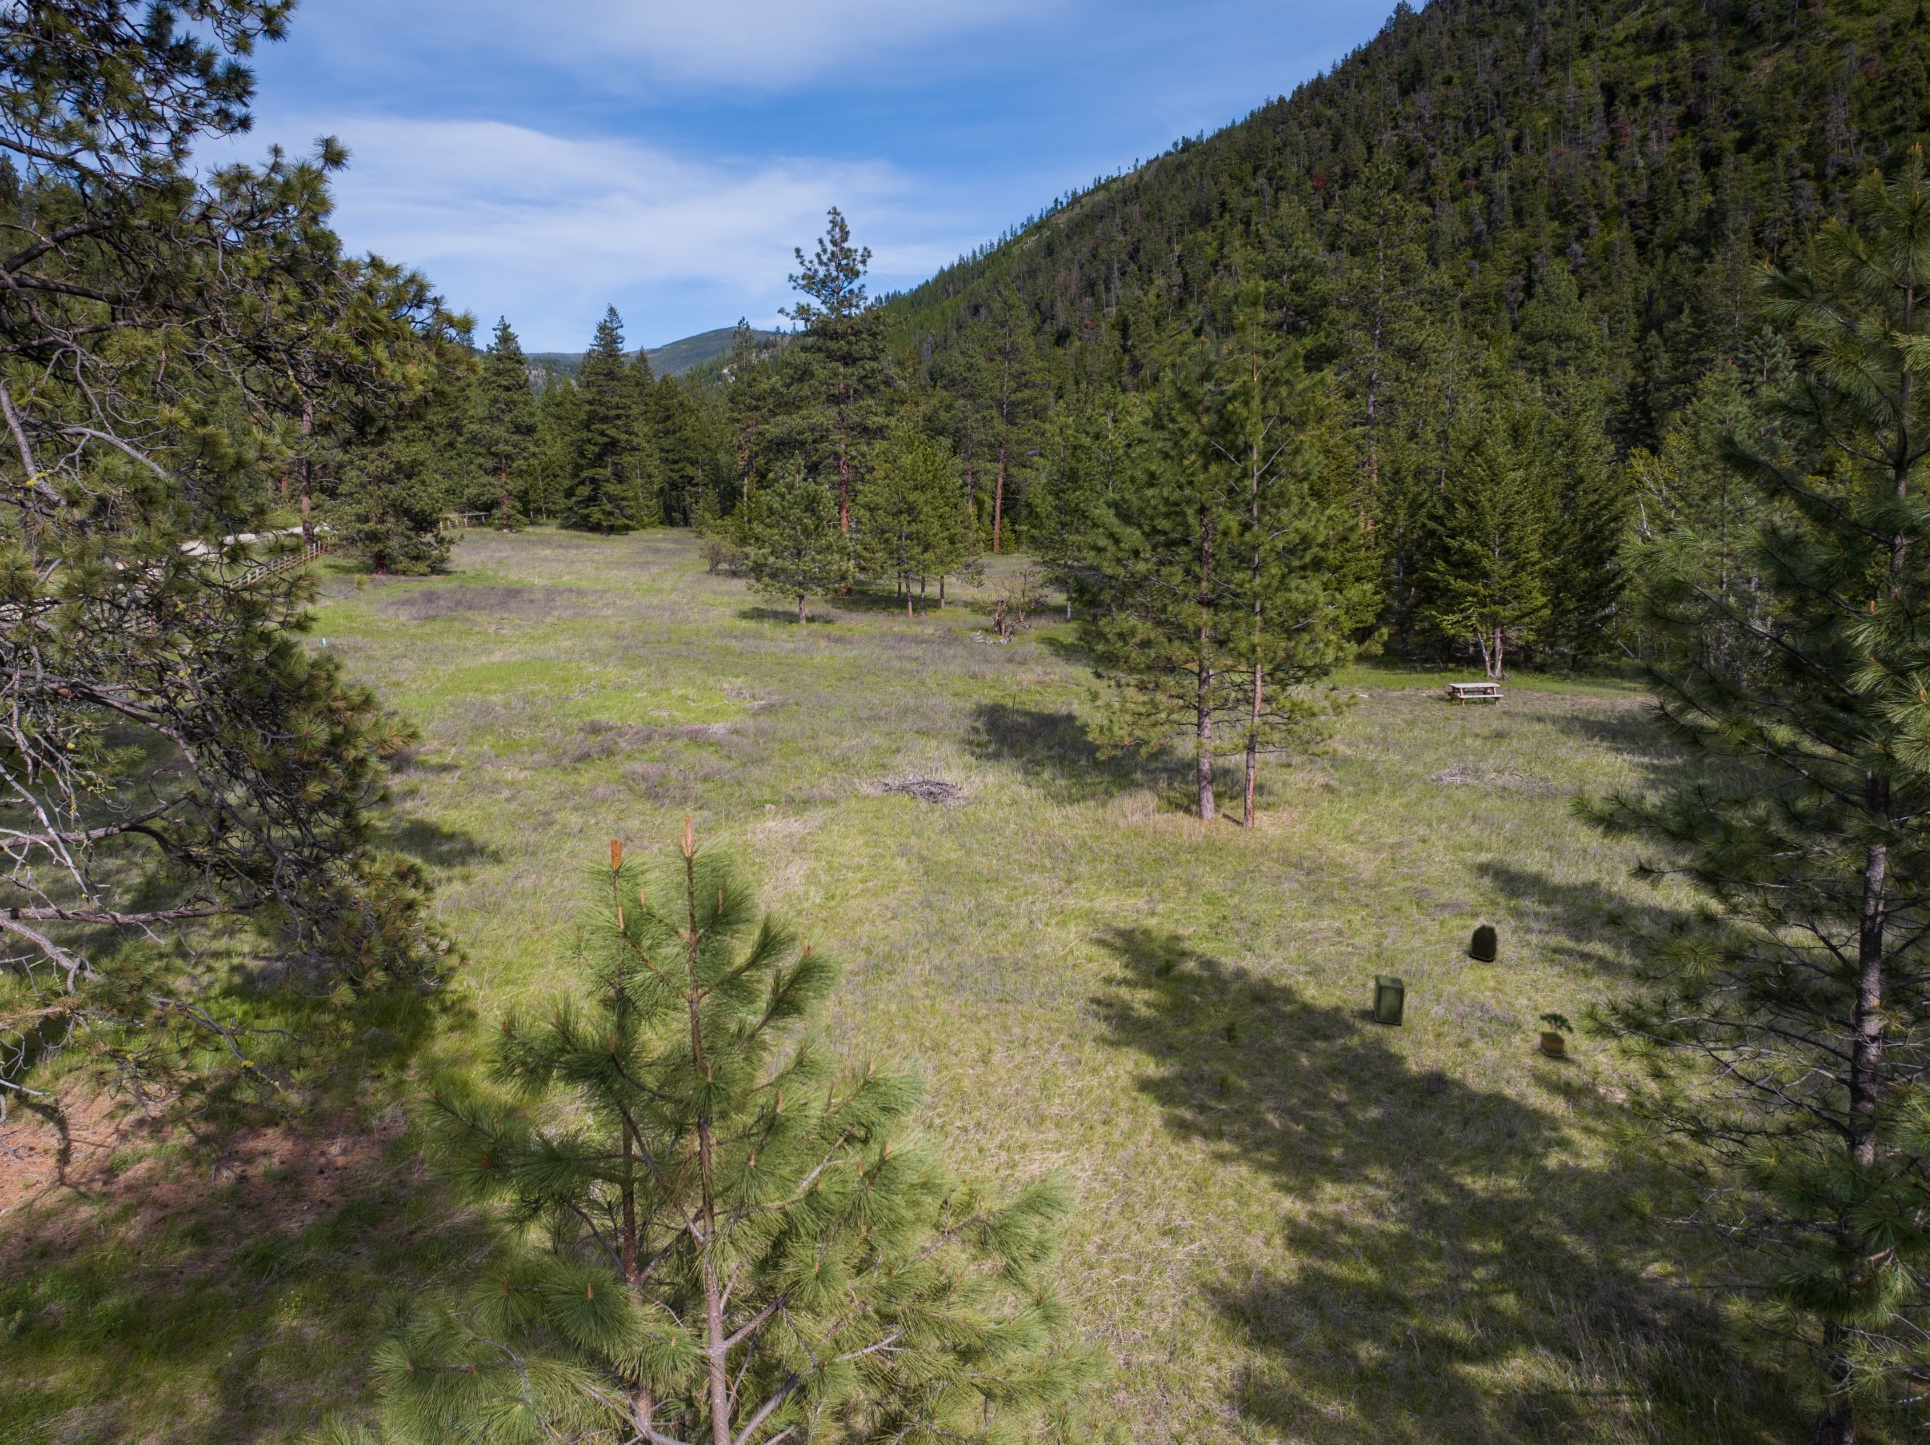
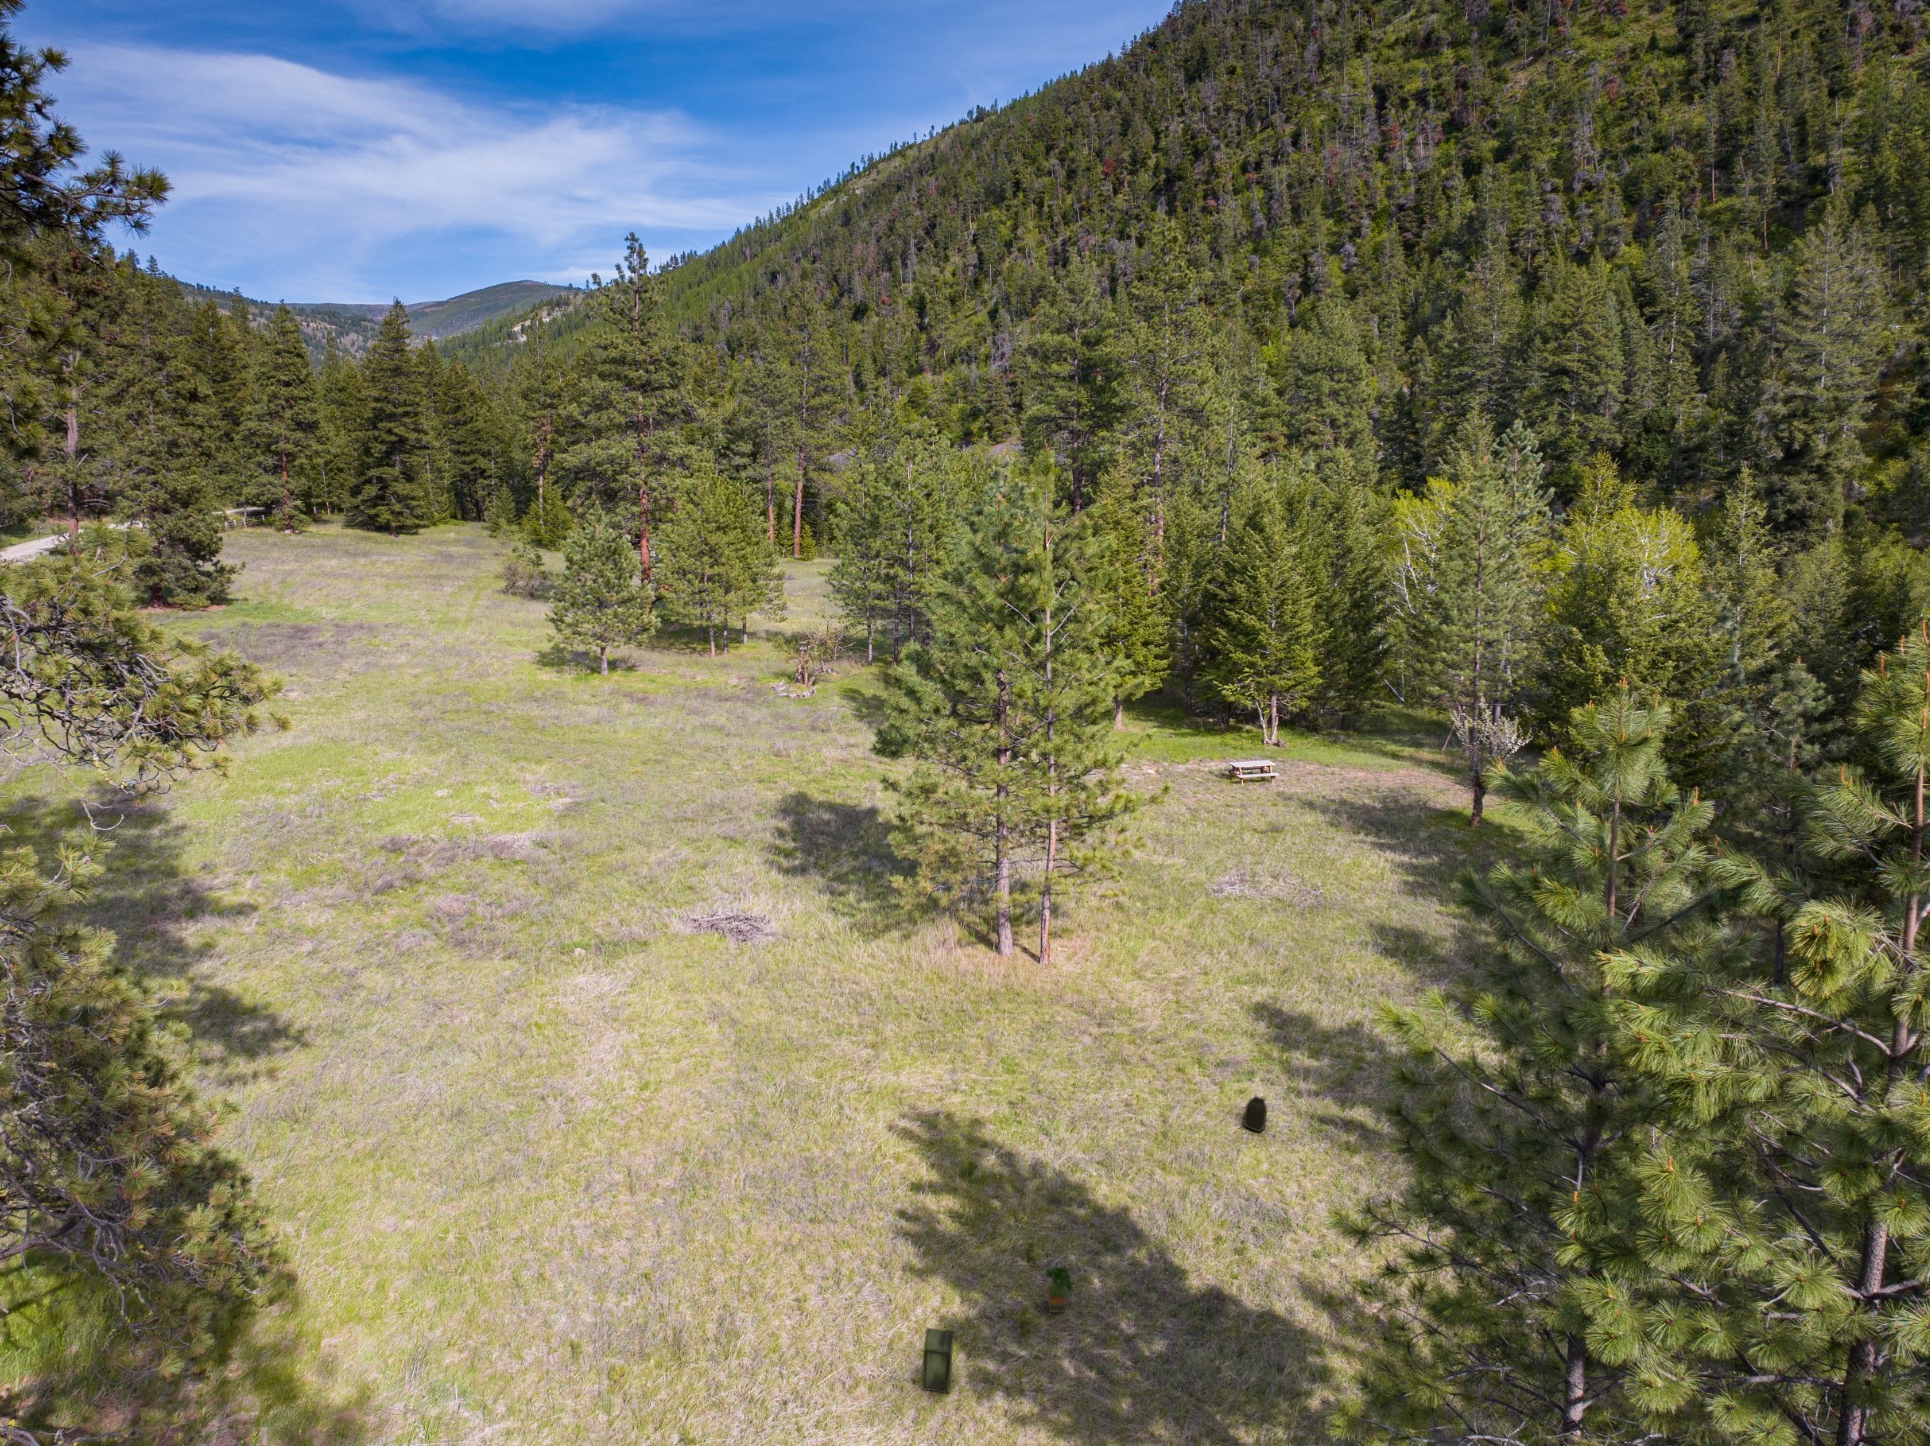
storage box: present [1373,975,1405,1025] -> present [922,1328,953,1393]
potted tree: present [1540,1013,1574,1057] -> present [1046,1266,1073,1313]

